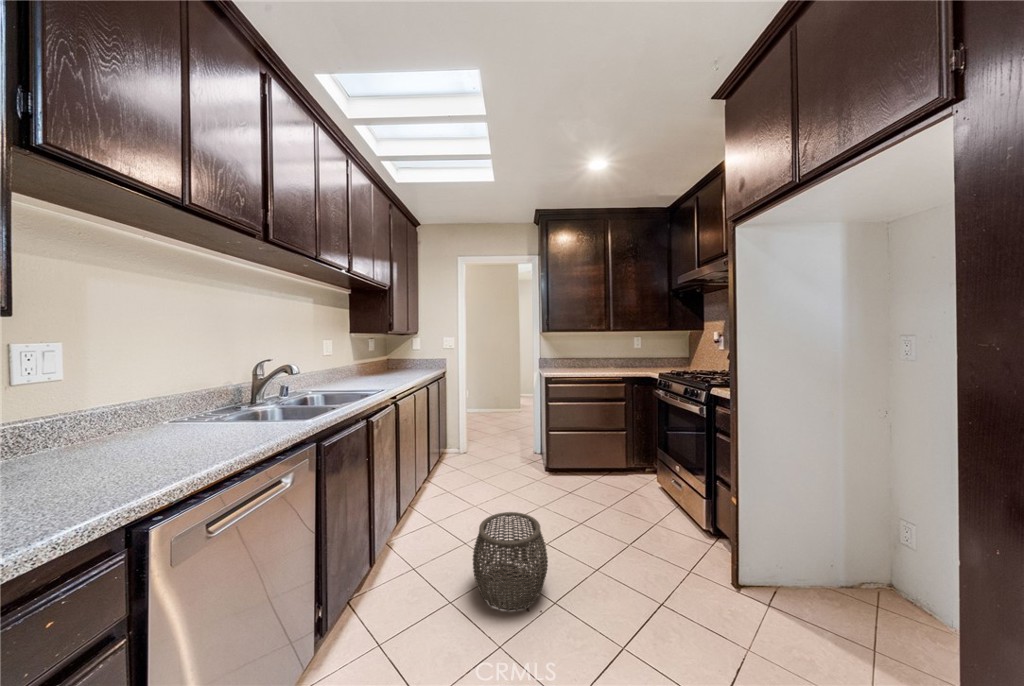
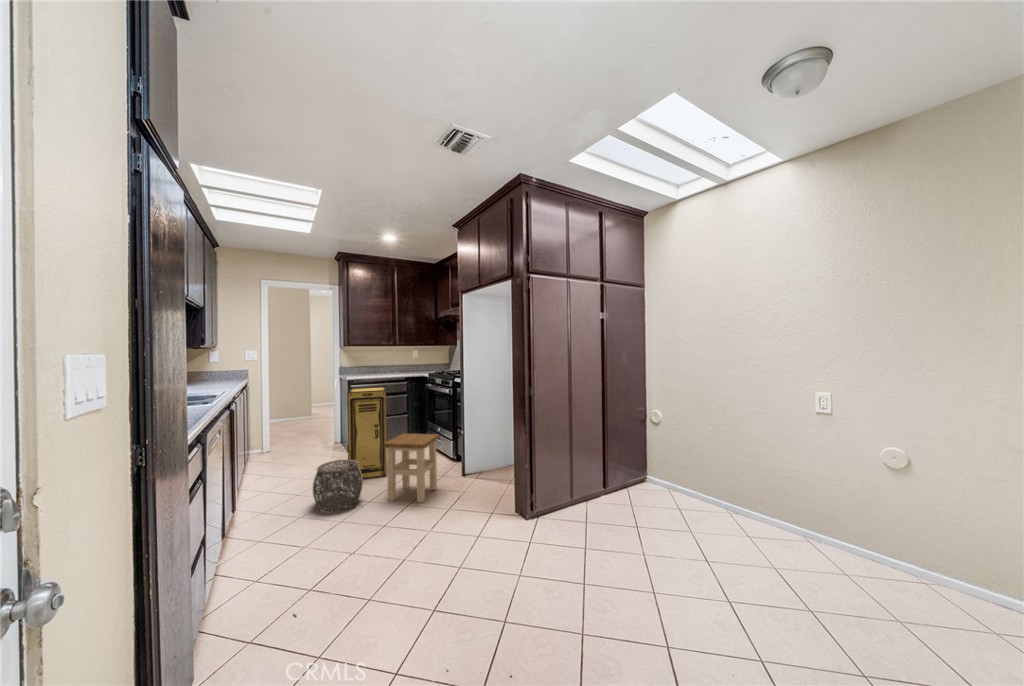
storage cabinet: none [535,392,593,540] -> present [347,387,387,479]
stool: none [581,485,689,651] -> present [384,433,439,503]

